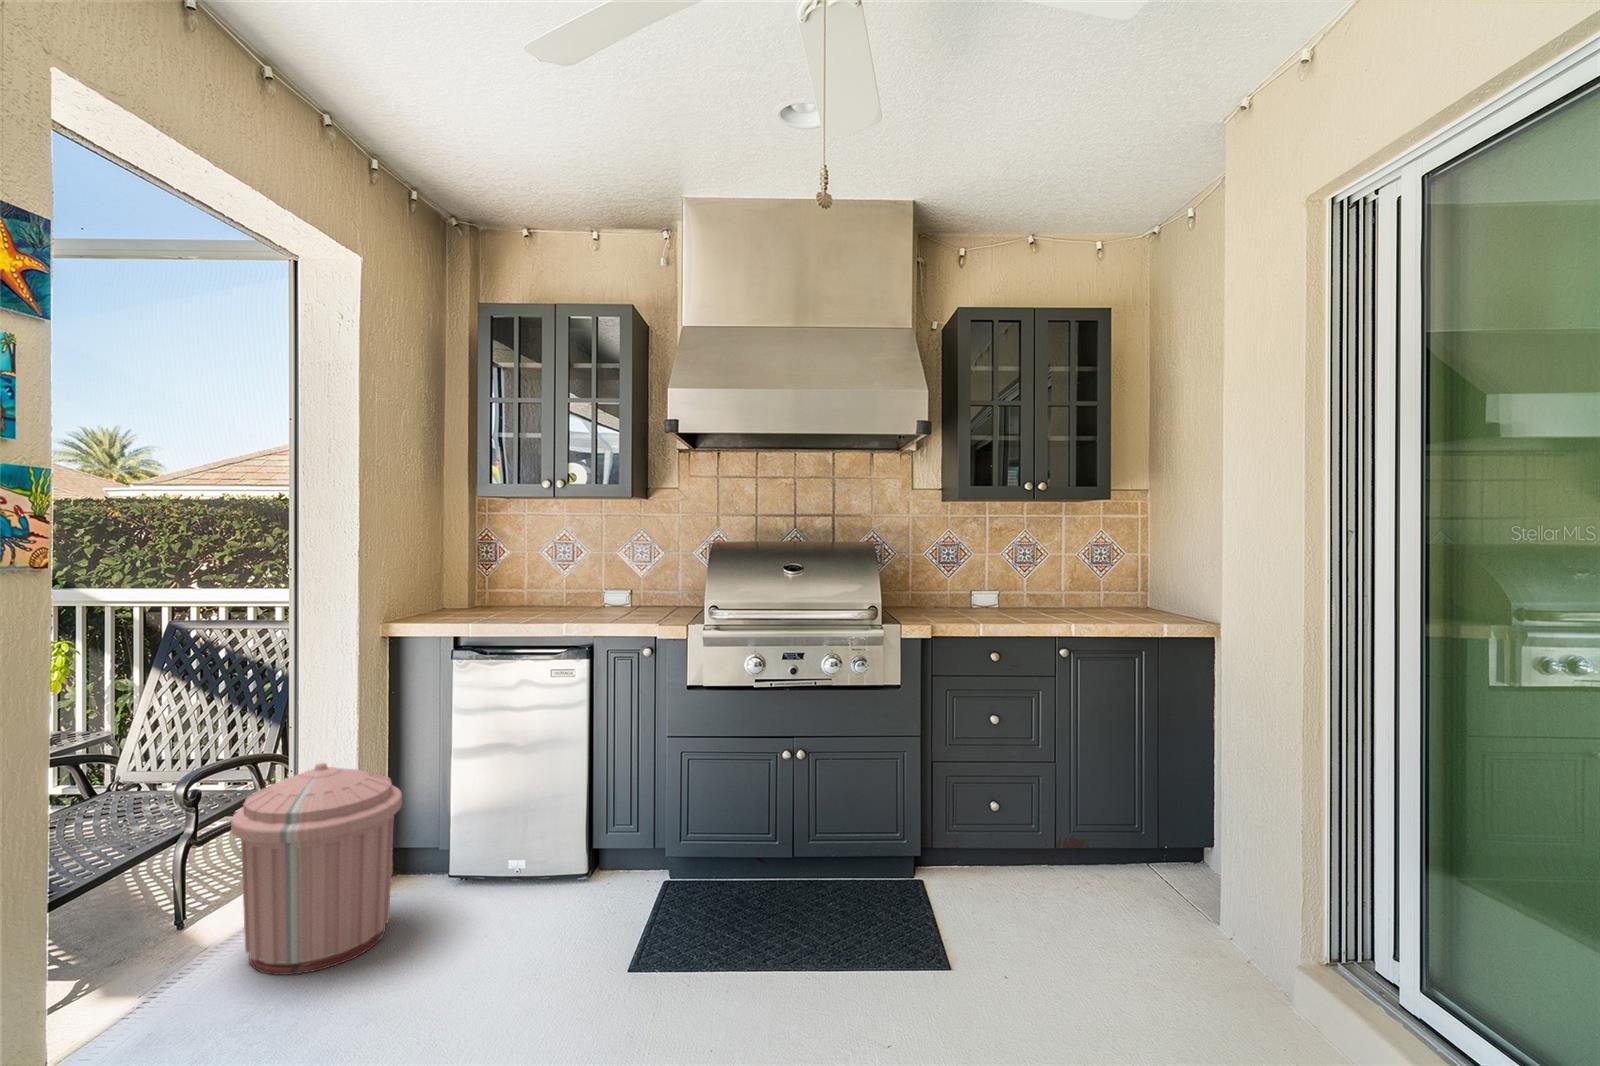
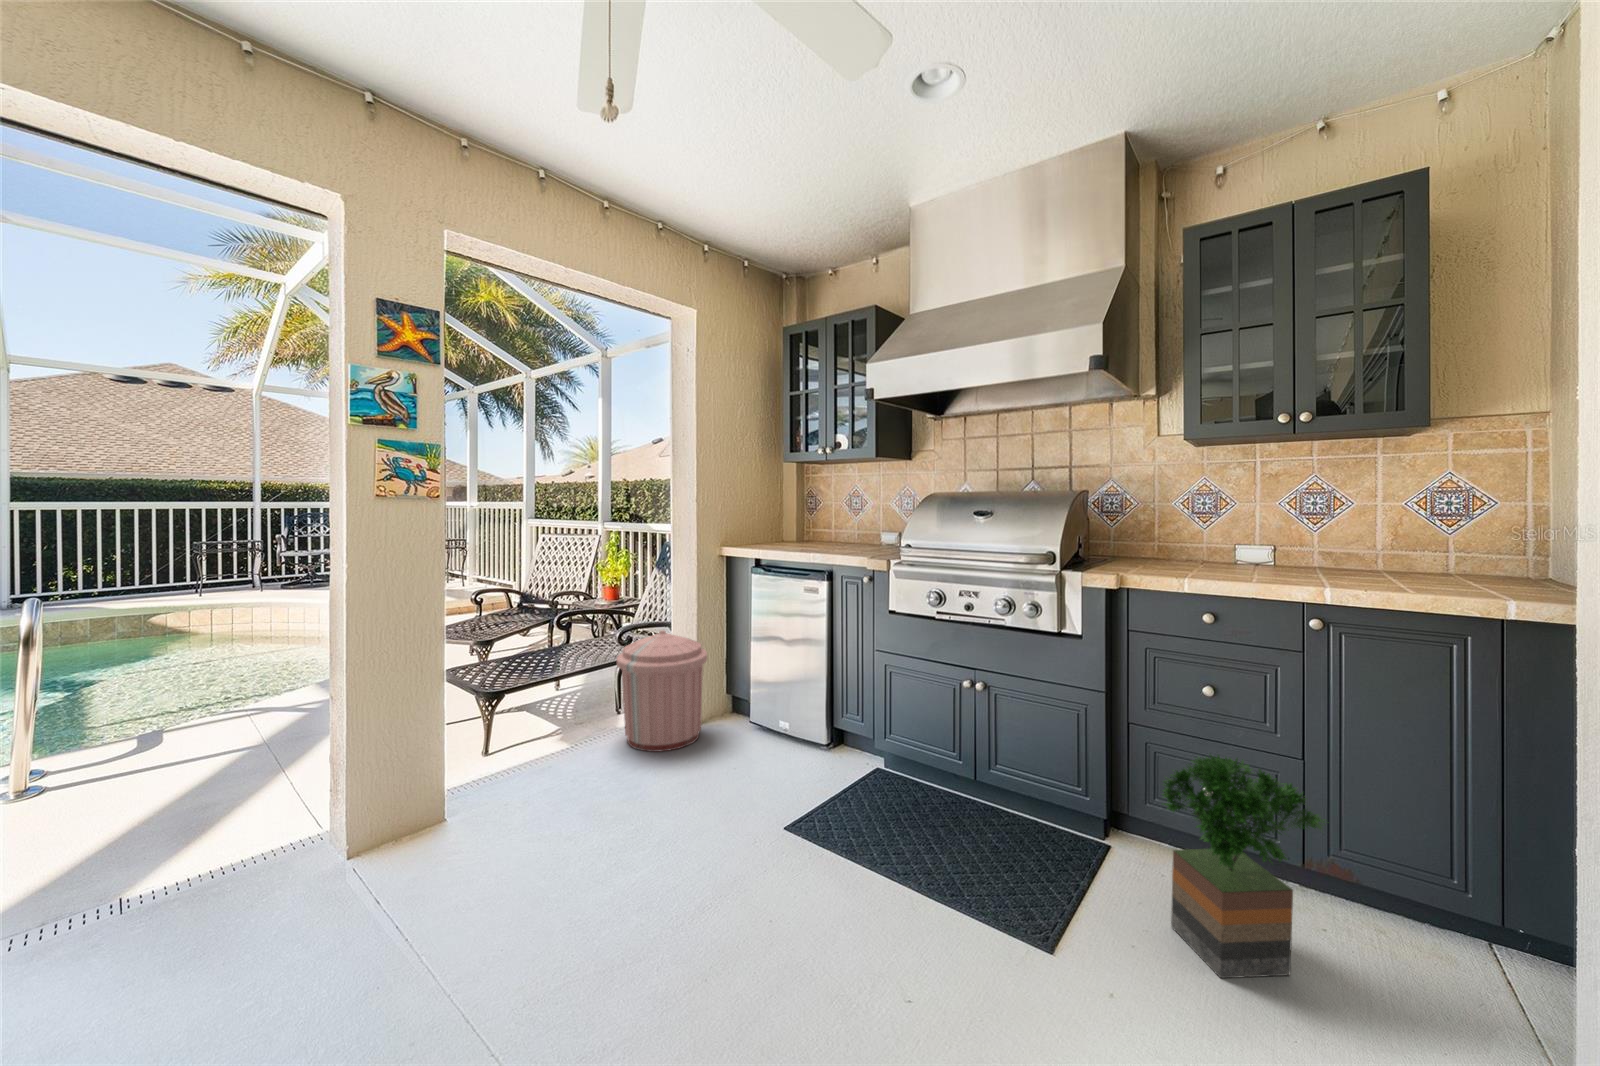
potted tree: none [1027,770,1134,953] -> present [1162,755,1325,978]

